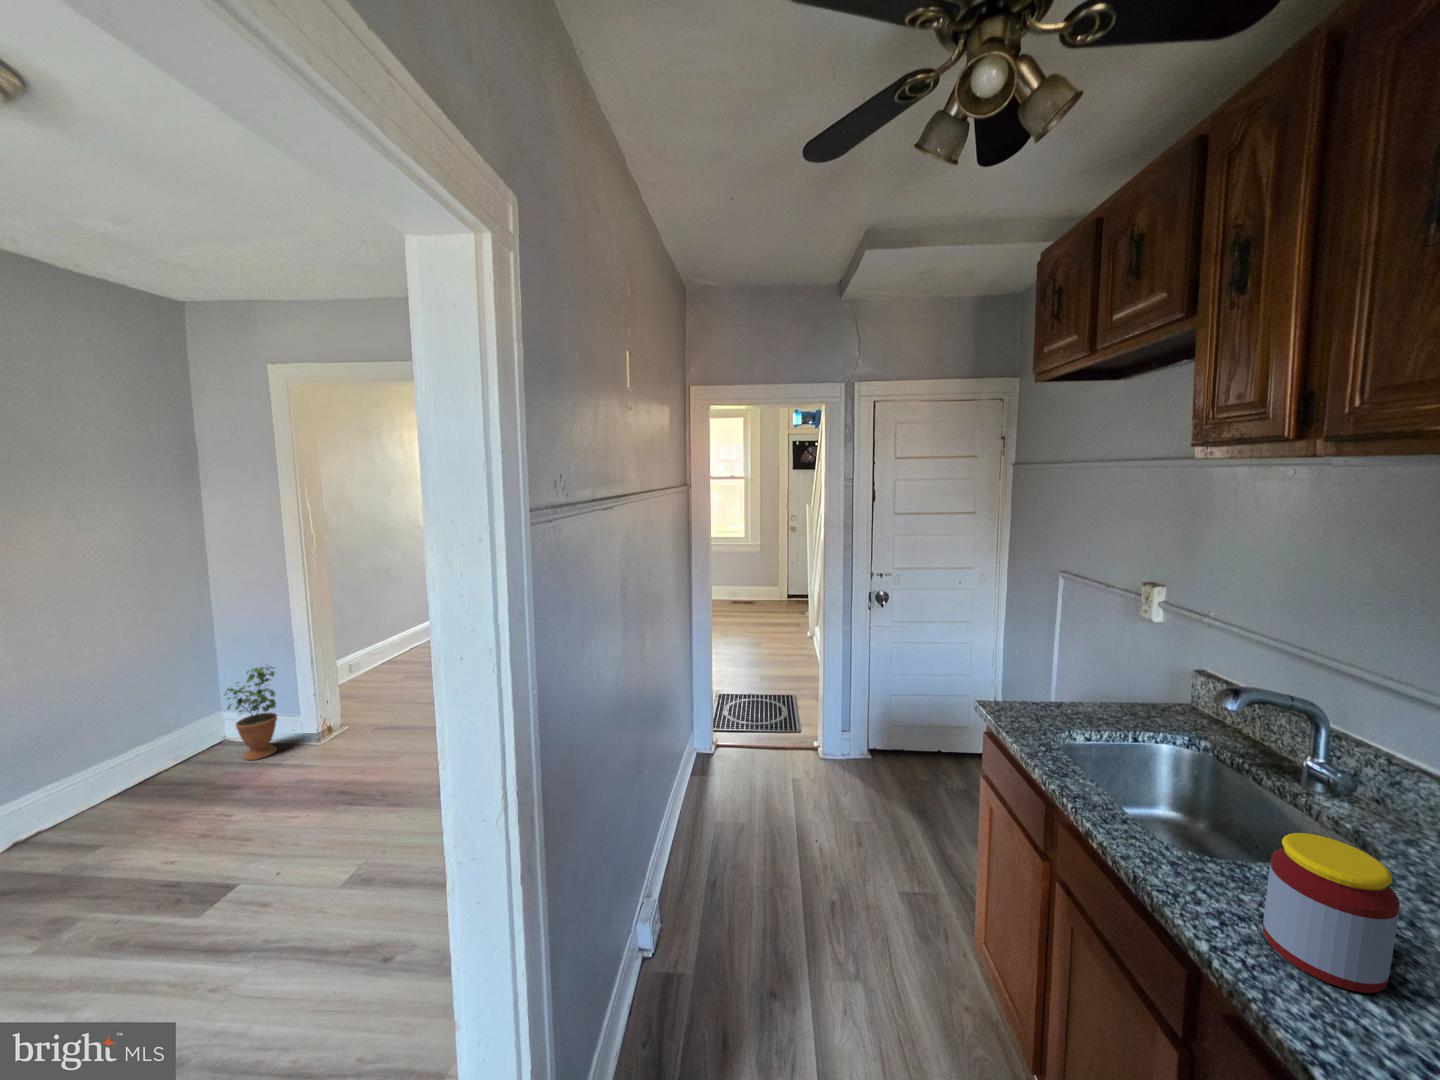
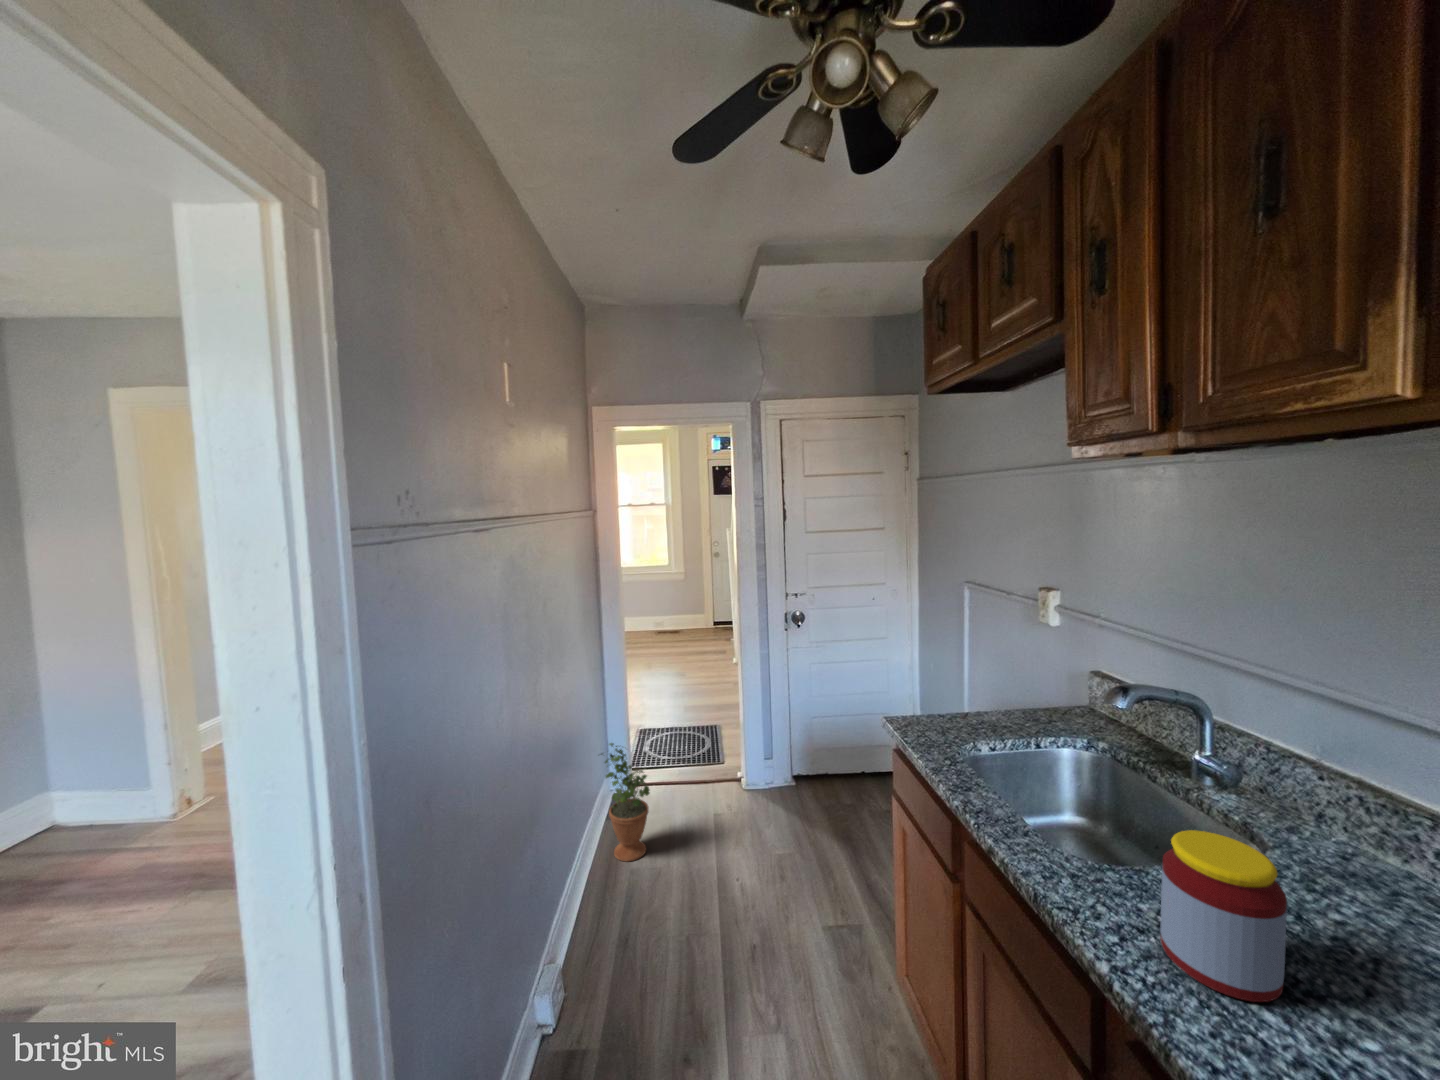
potted plant: present [225,666,277,760] -> present [601,743,649,861]

